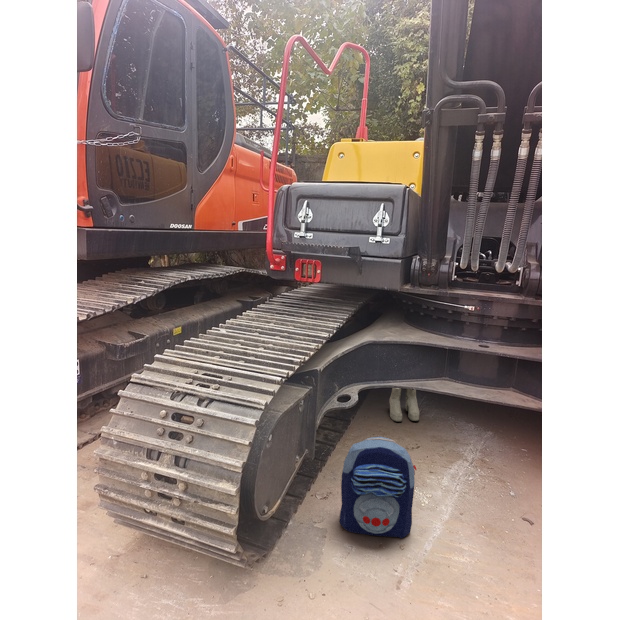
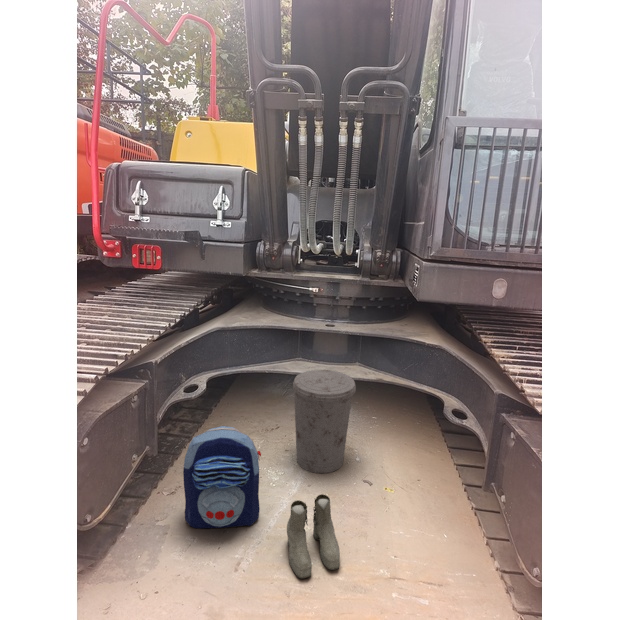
boots: present [389,388,420,422] -> present [287,494,340,579]
trash can: none [445,392,514,500] -> present [293,370,356,473]

